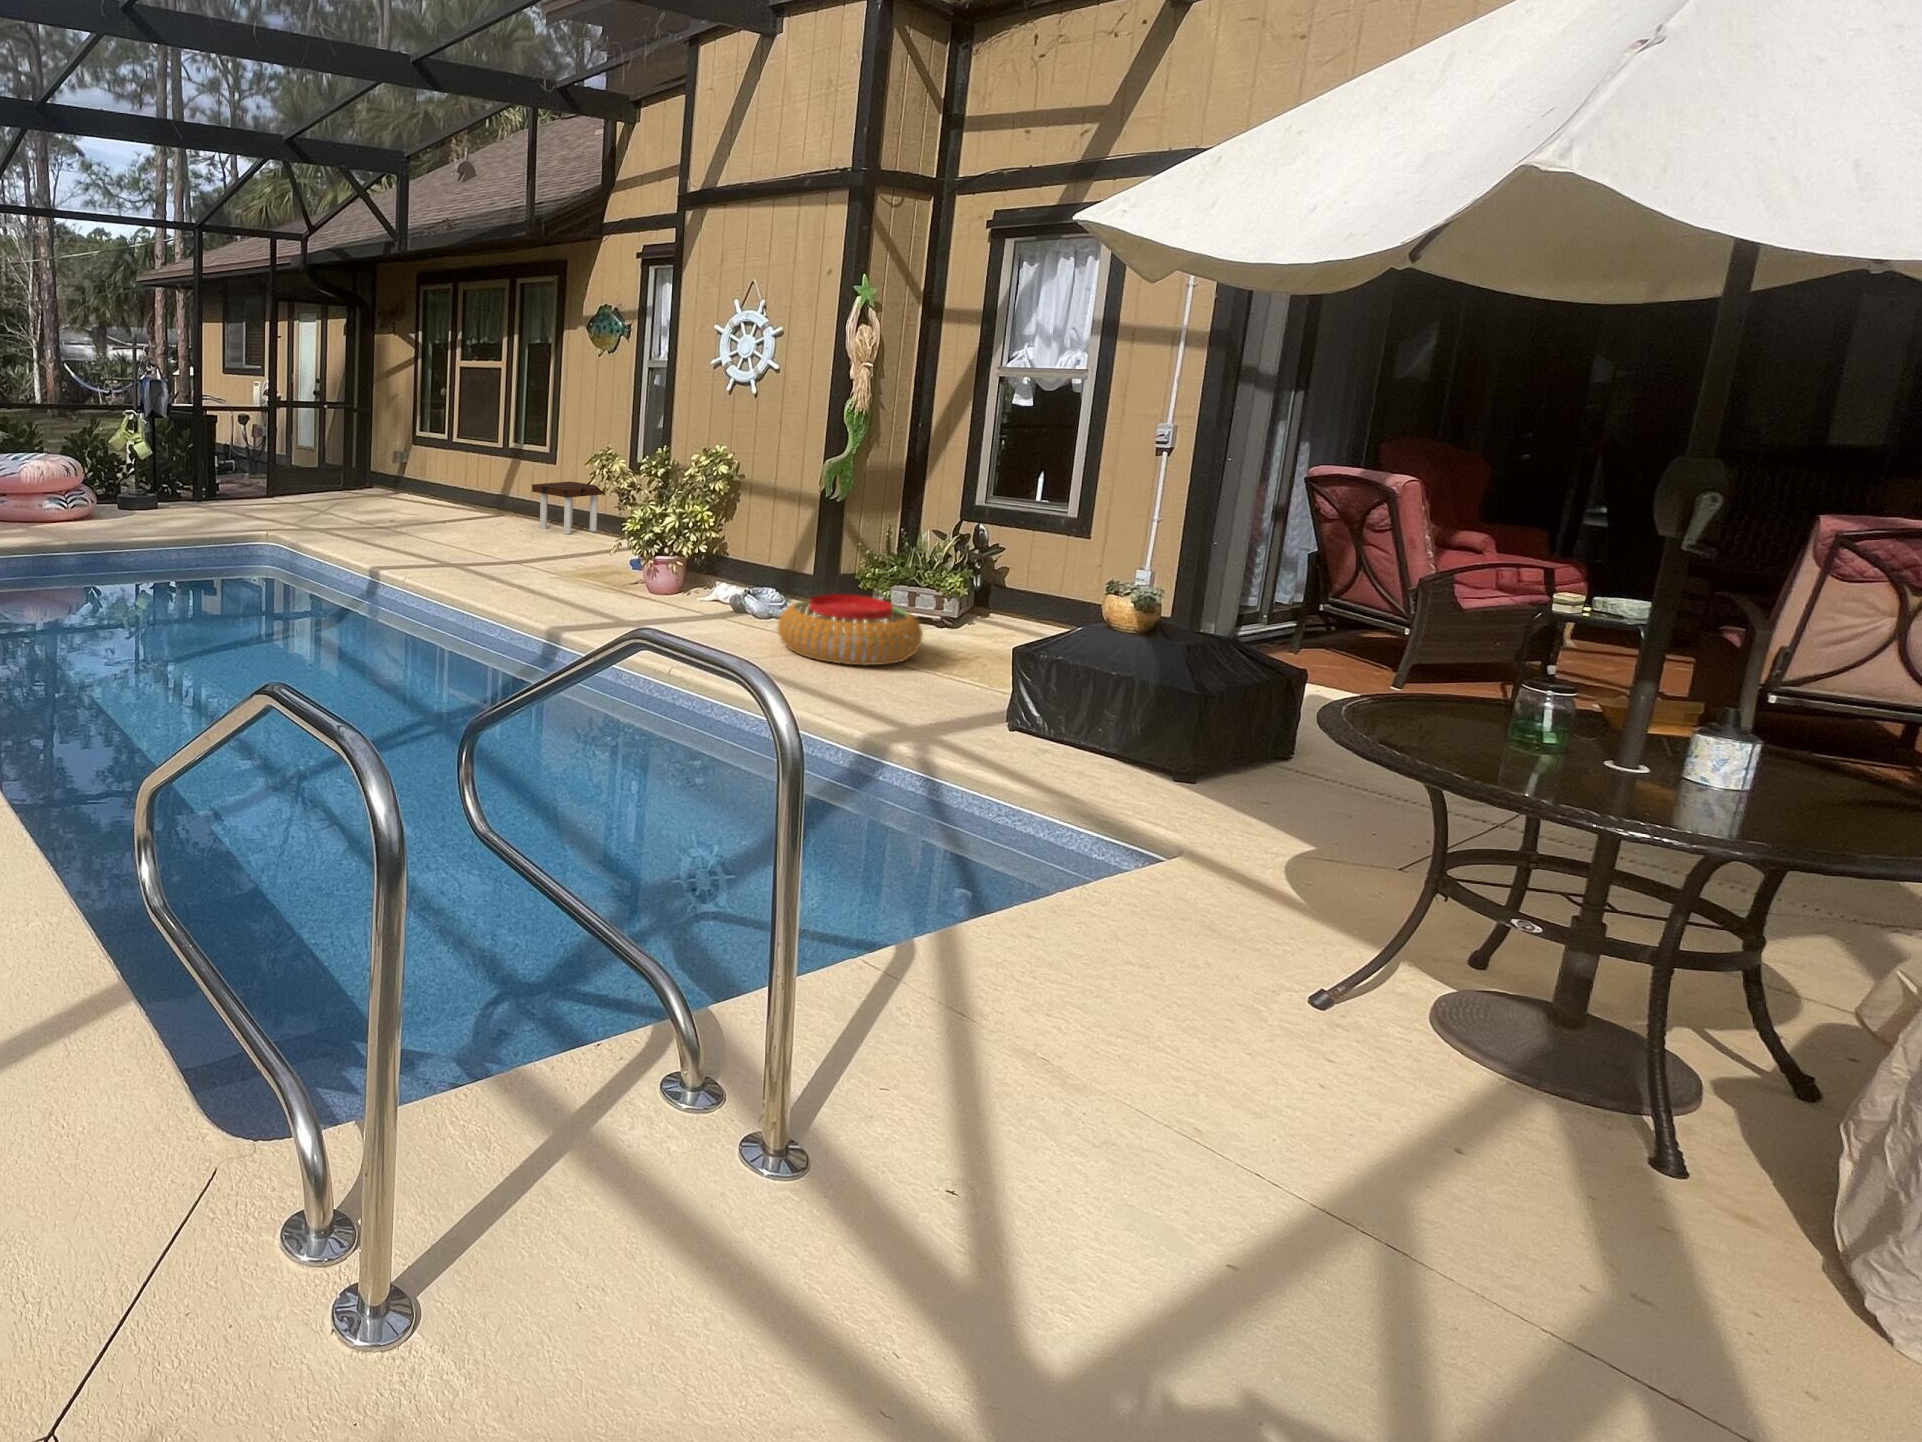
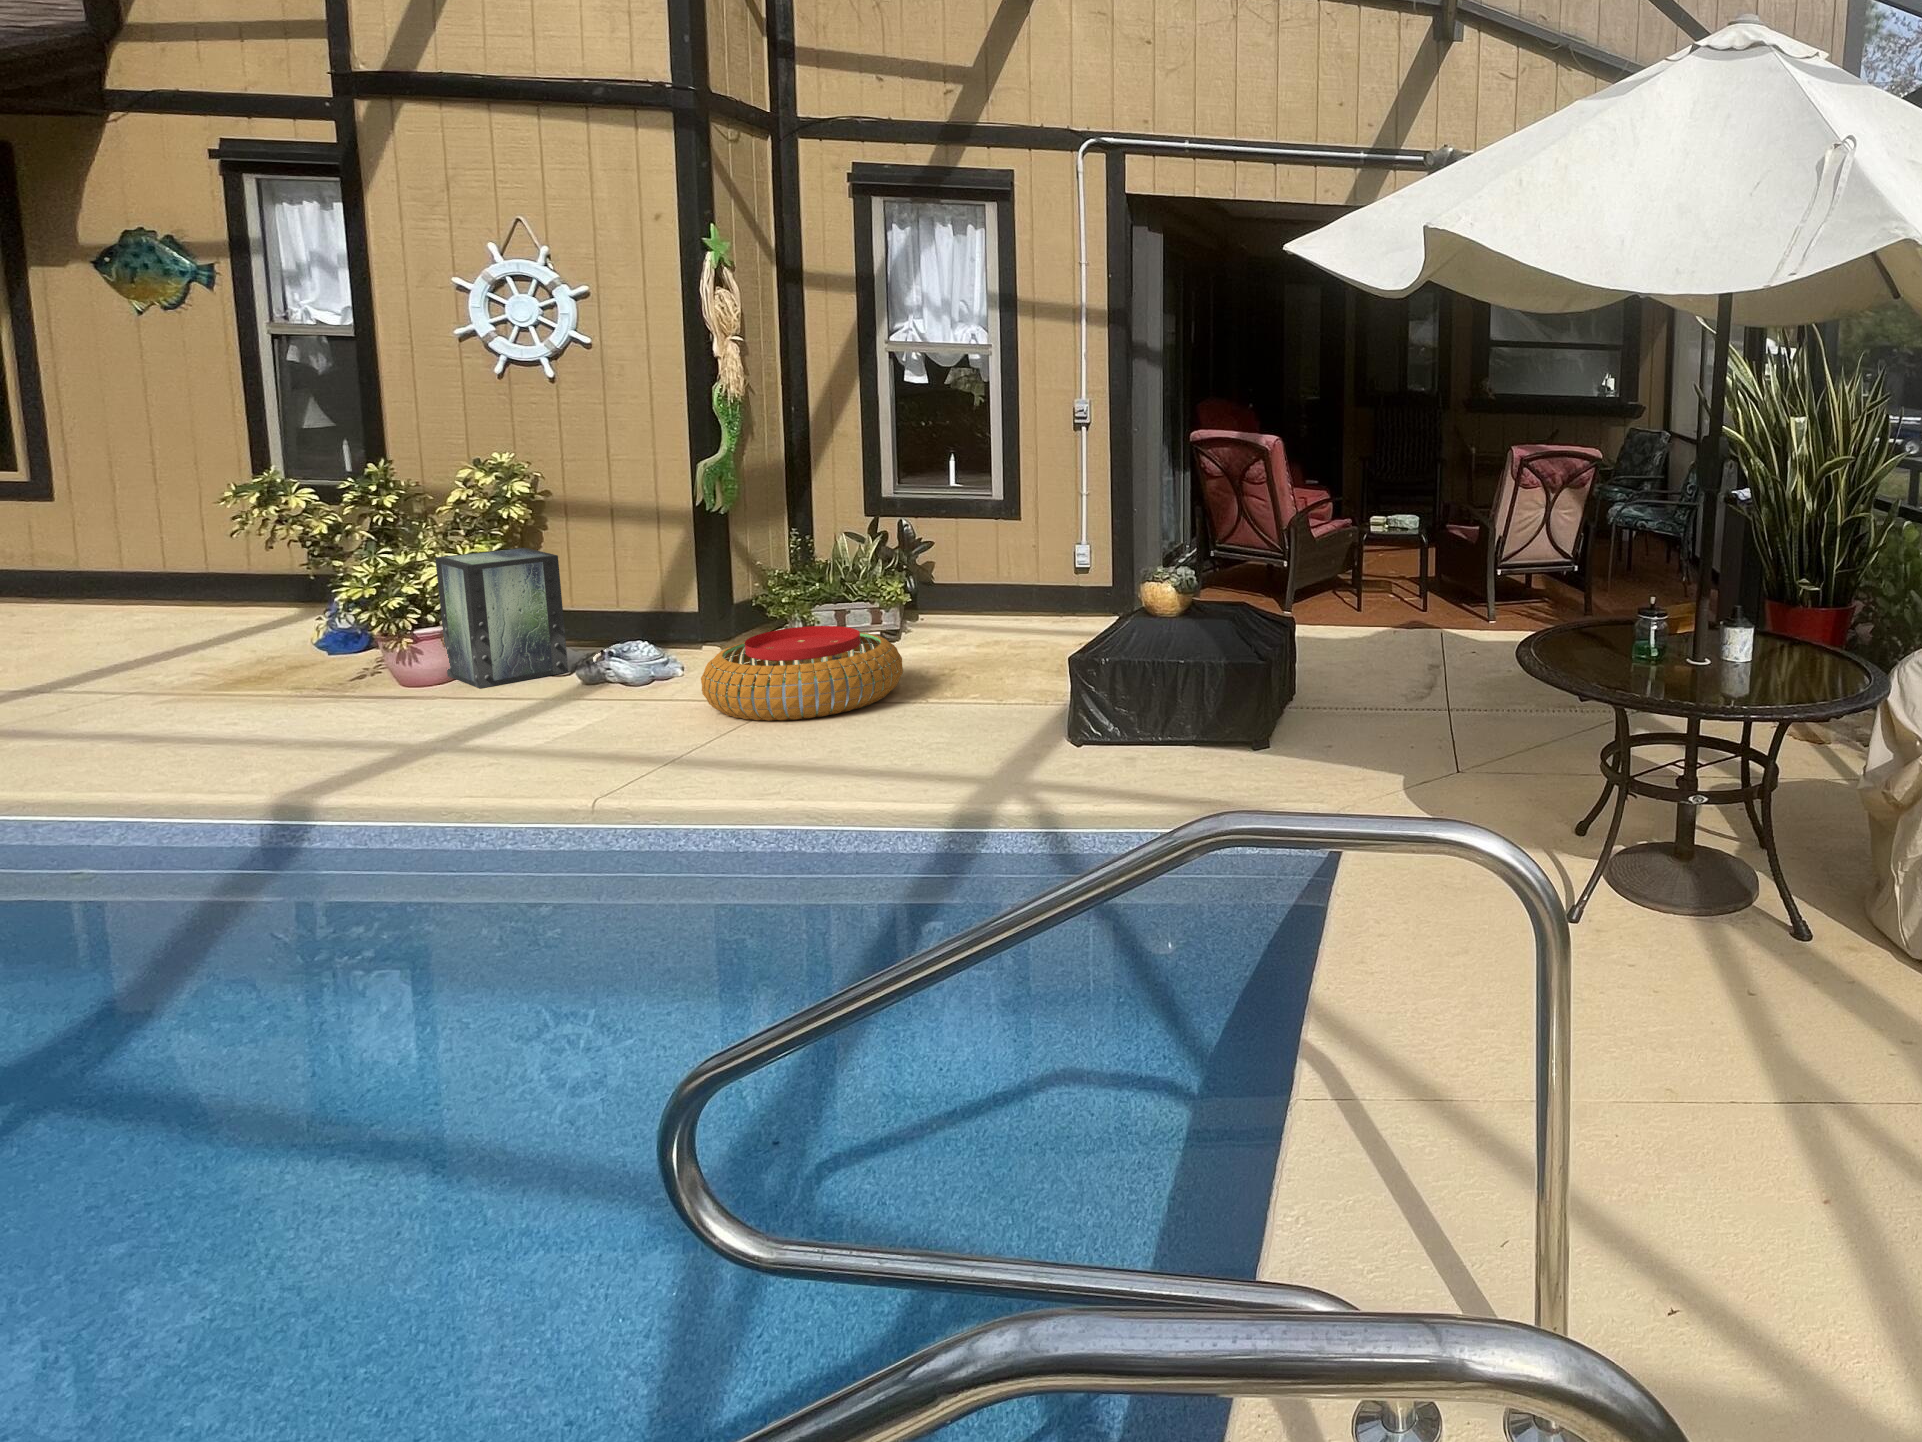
side table: present [532,481,605,534] -> none [26,532,223,624]
storage box: none [667,512,730,600] -> present [435,548,568,688]

